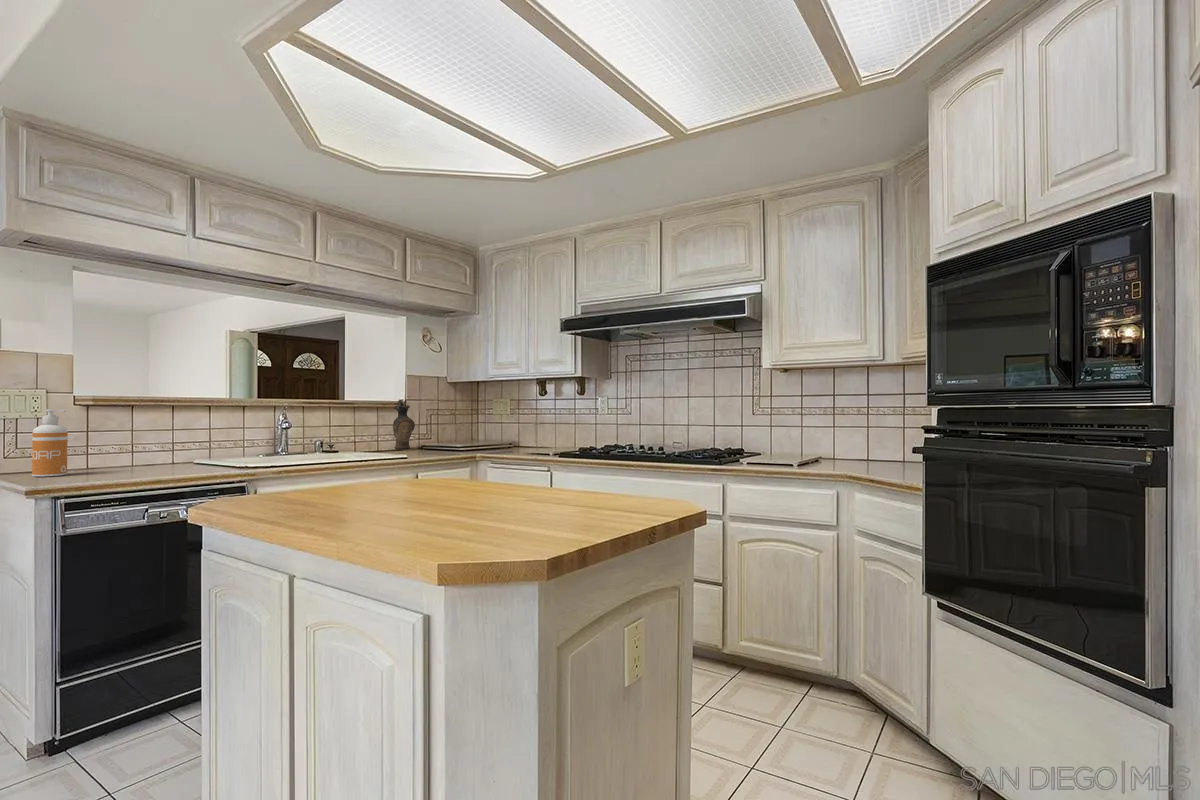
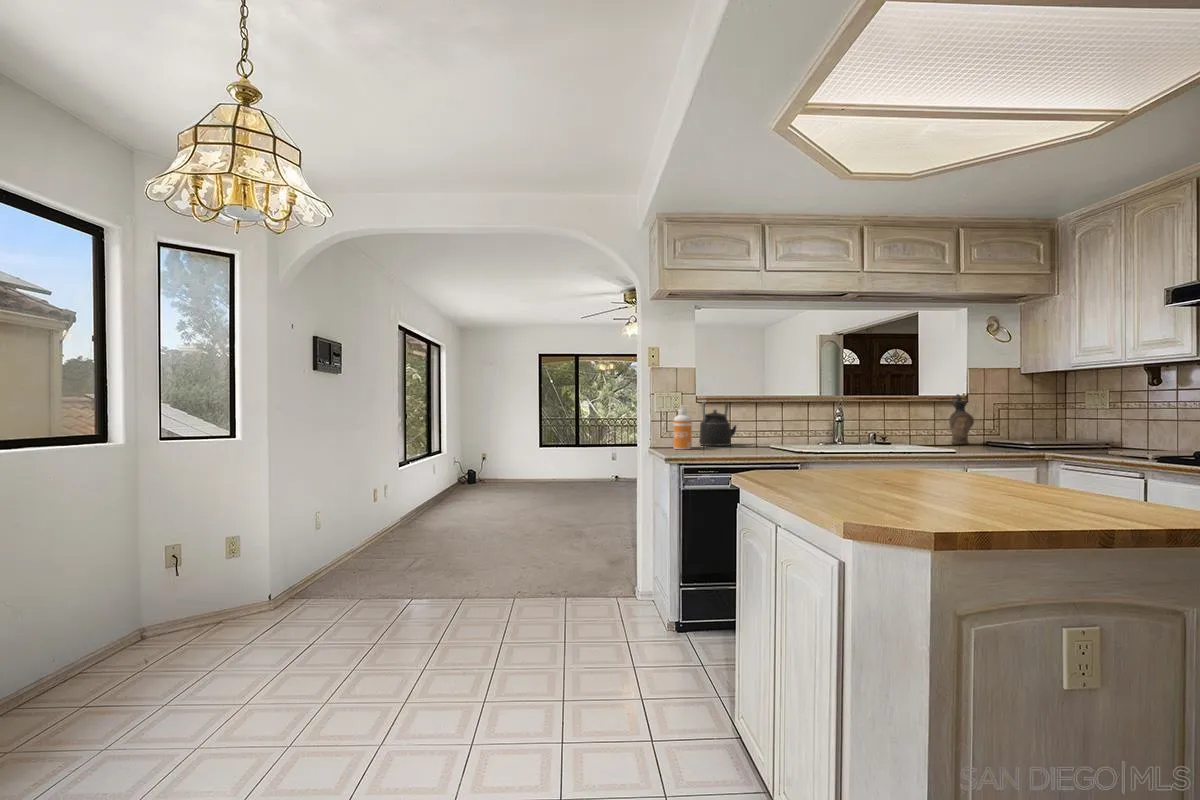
kettle: none [77,405,146,469] -> present [699,402,737,446]

